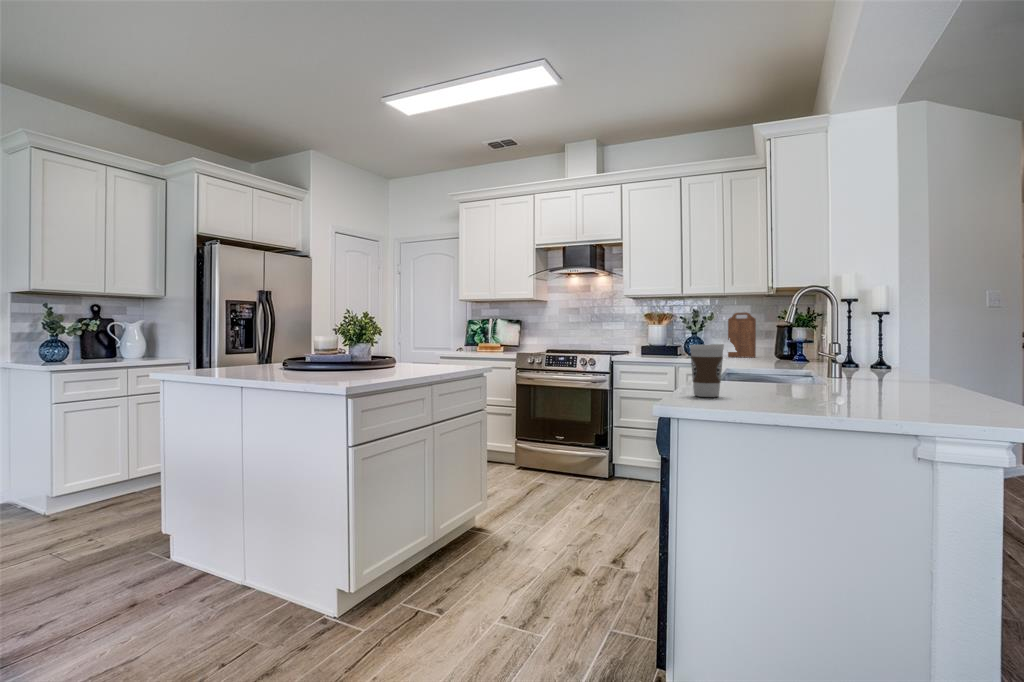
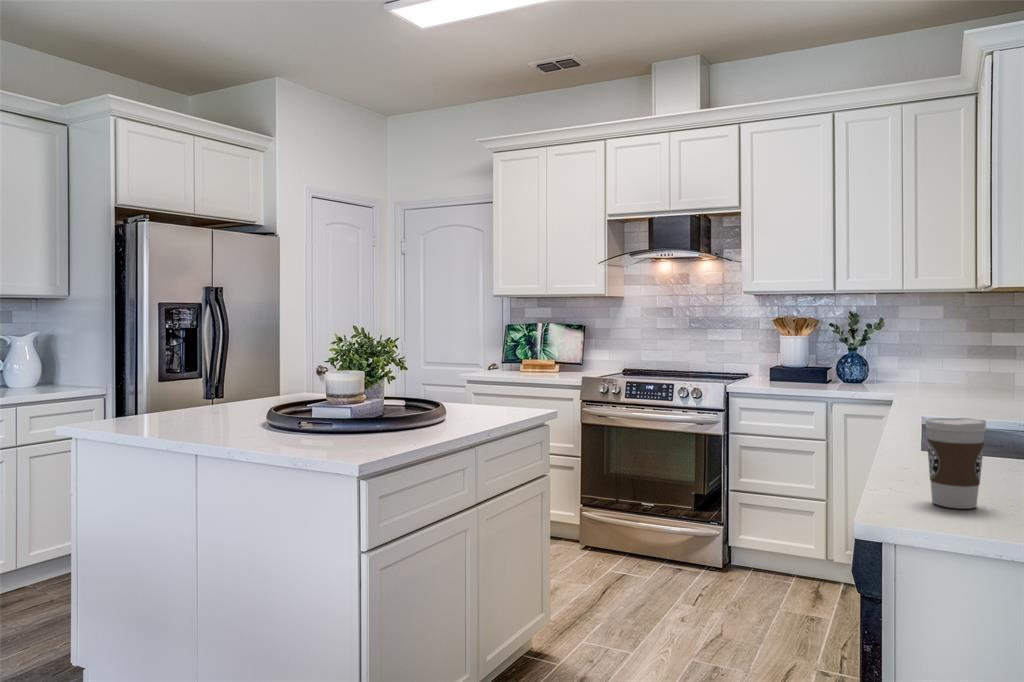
cutting board: present [728,312,756,358] -> none [904,317,949,386]

